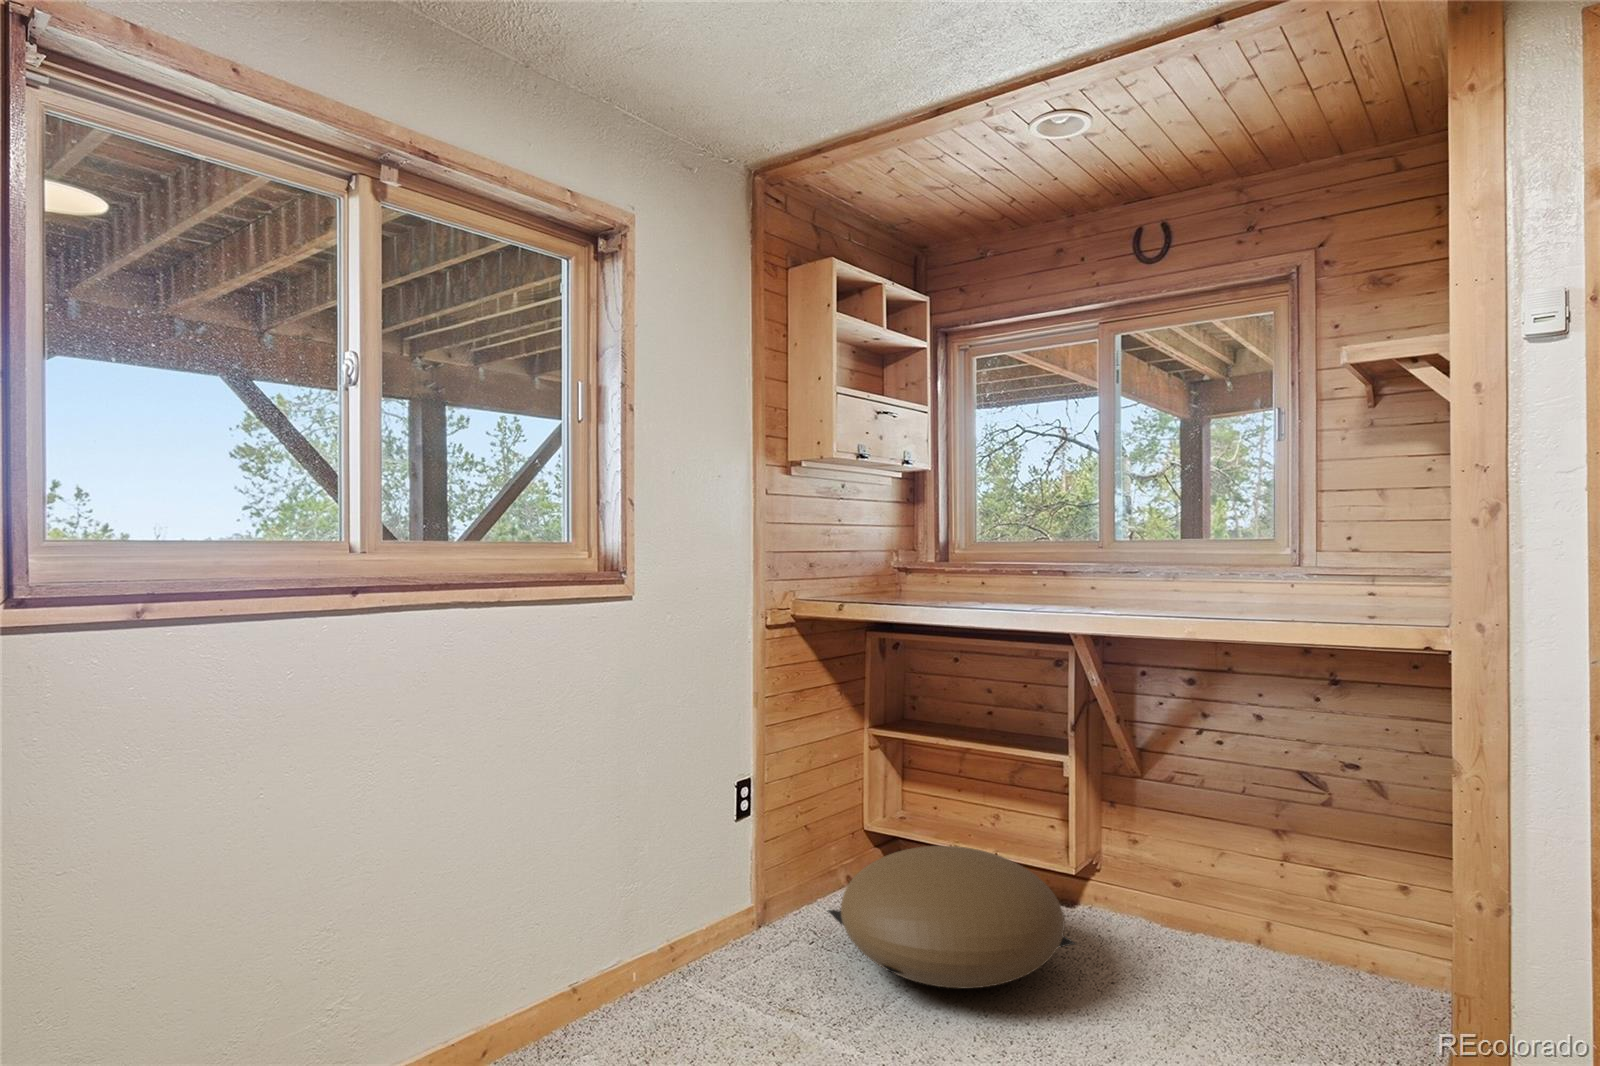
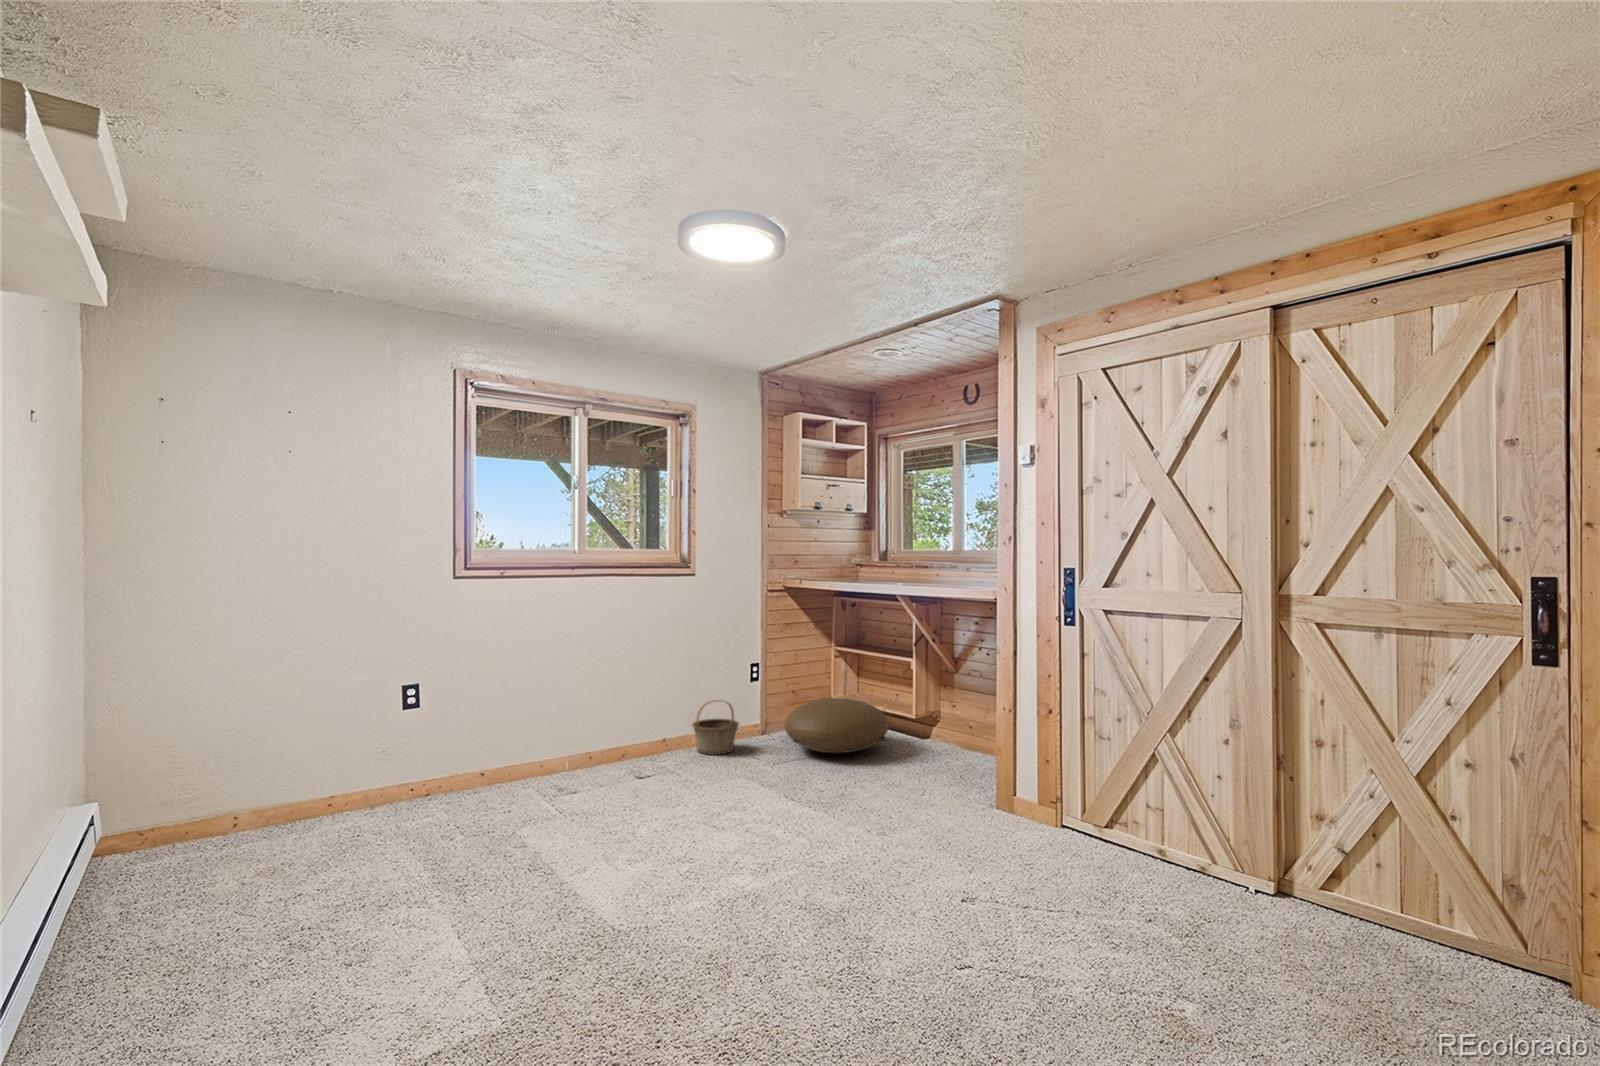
basket: none [642,880,750,1017] -> present [692,700,739,755]

